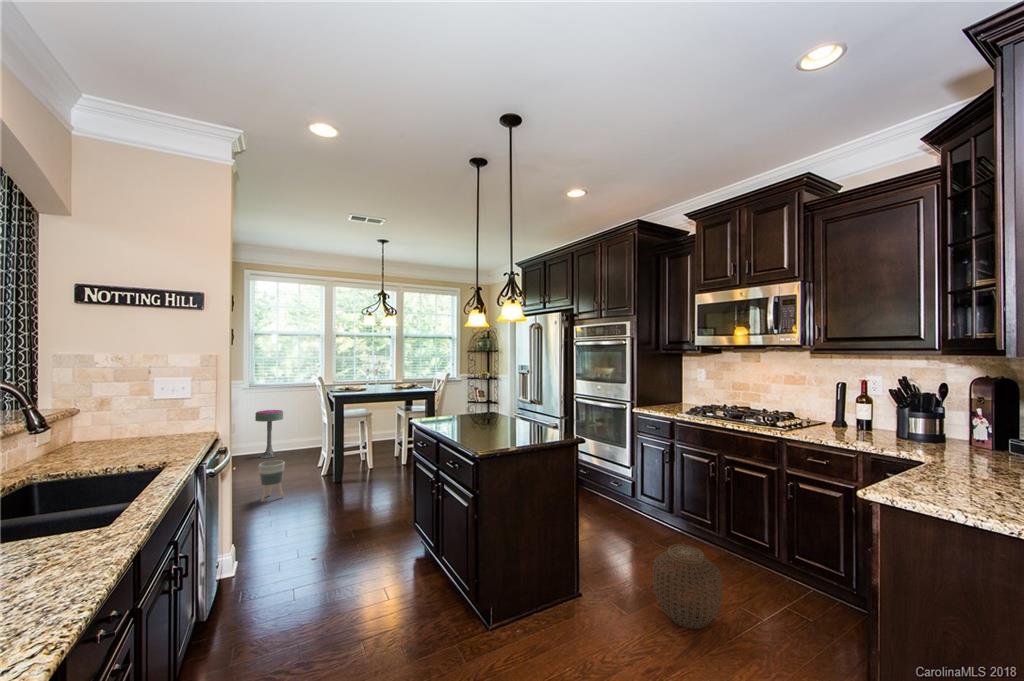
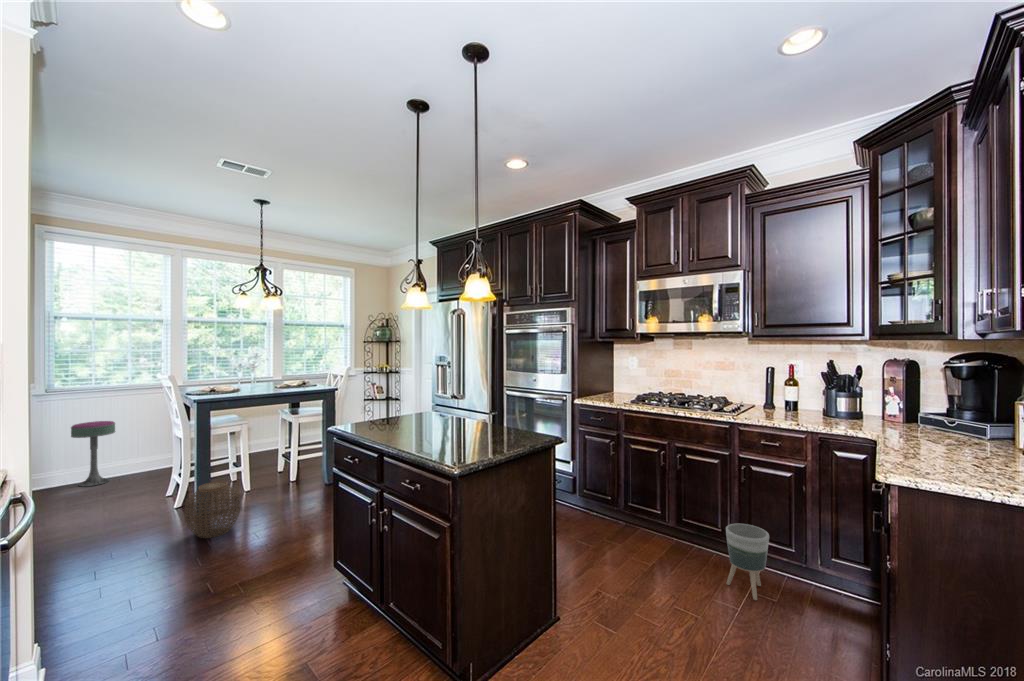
planter: present [259,460,285,502] -> present [726,524,769,600]
woven basket: present [653,544,722,629] -> present [185,481,240,538]

